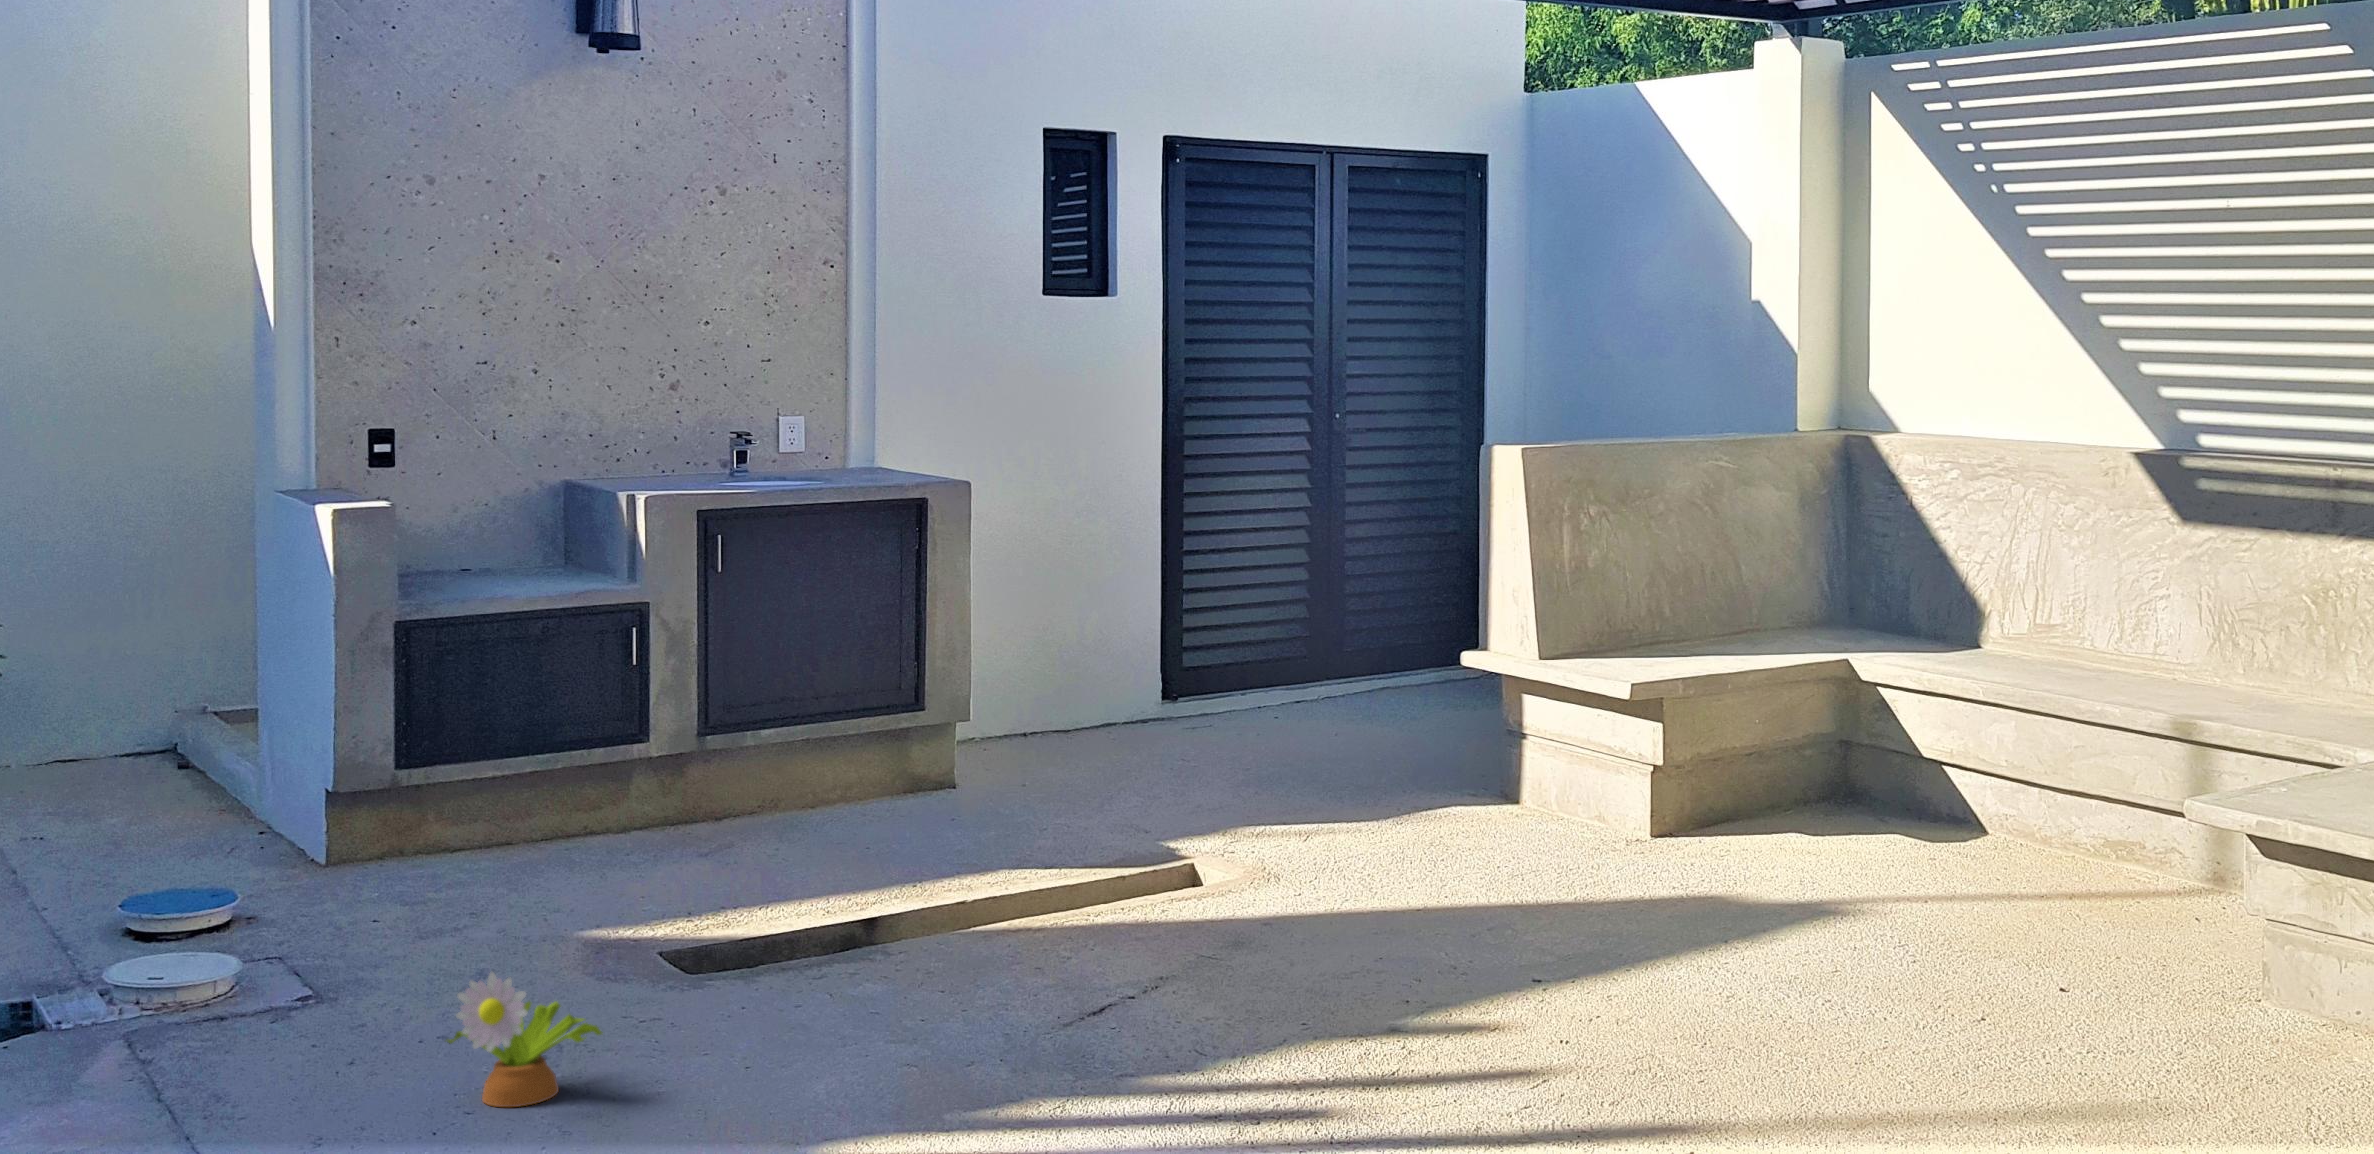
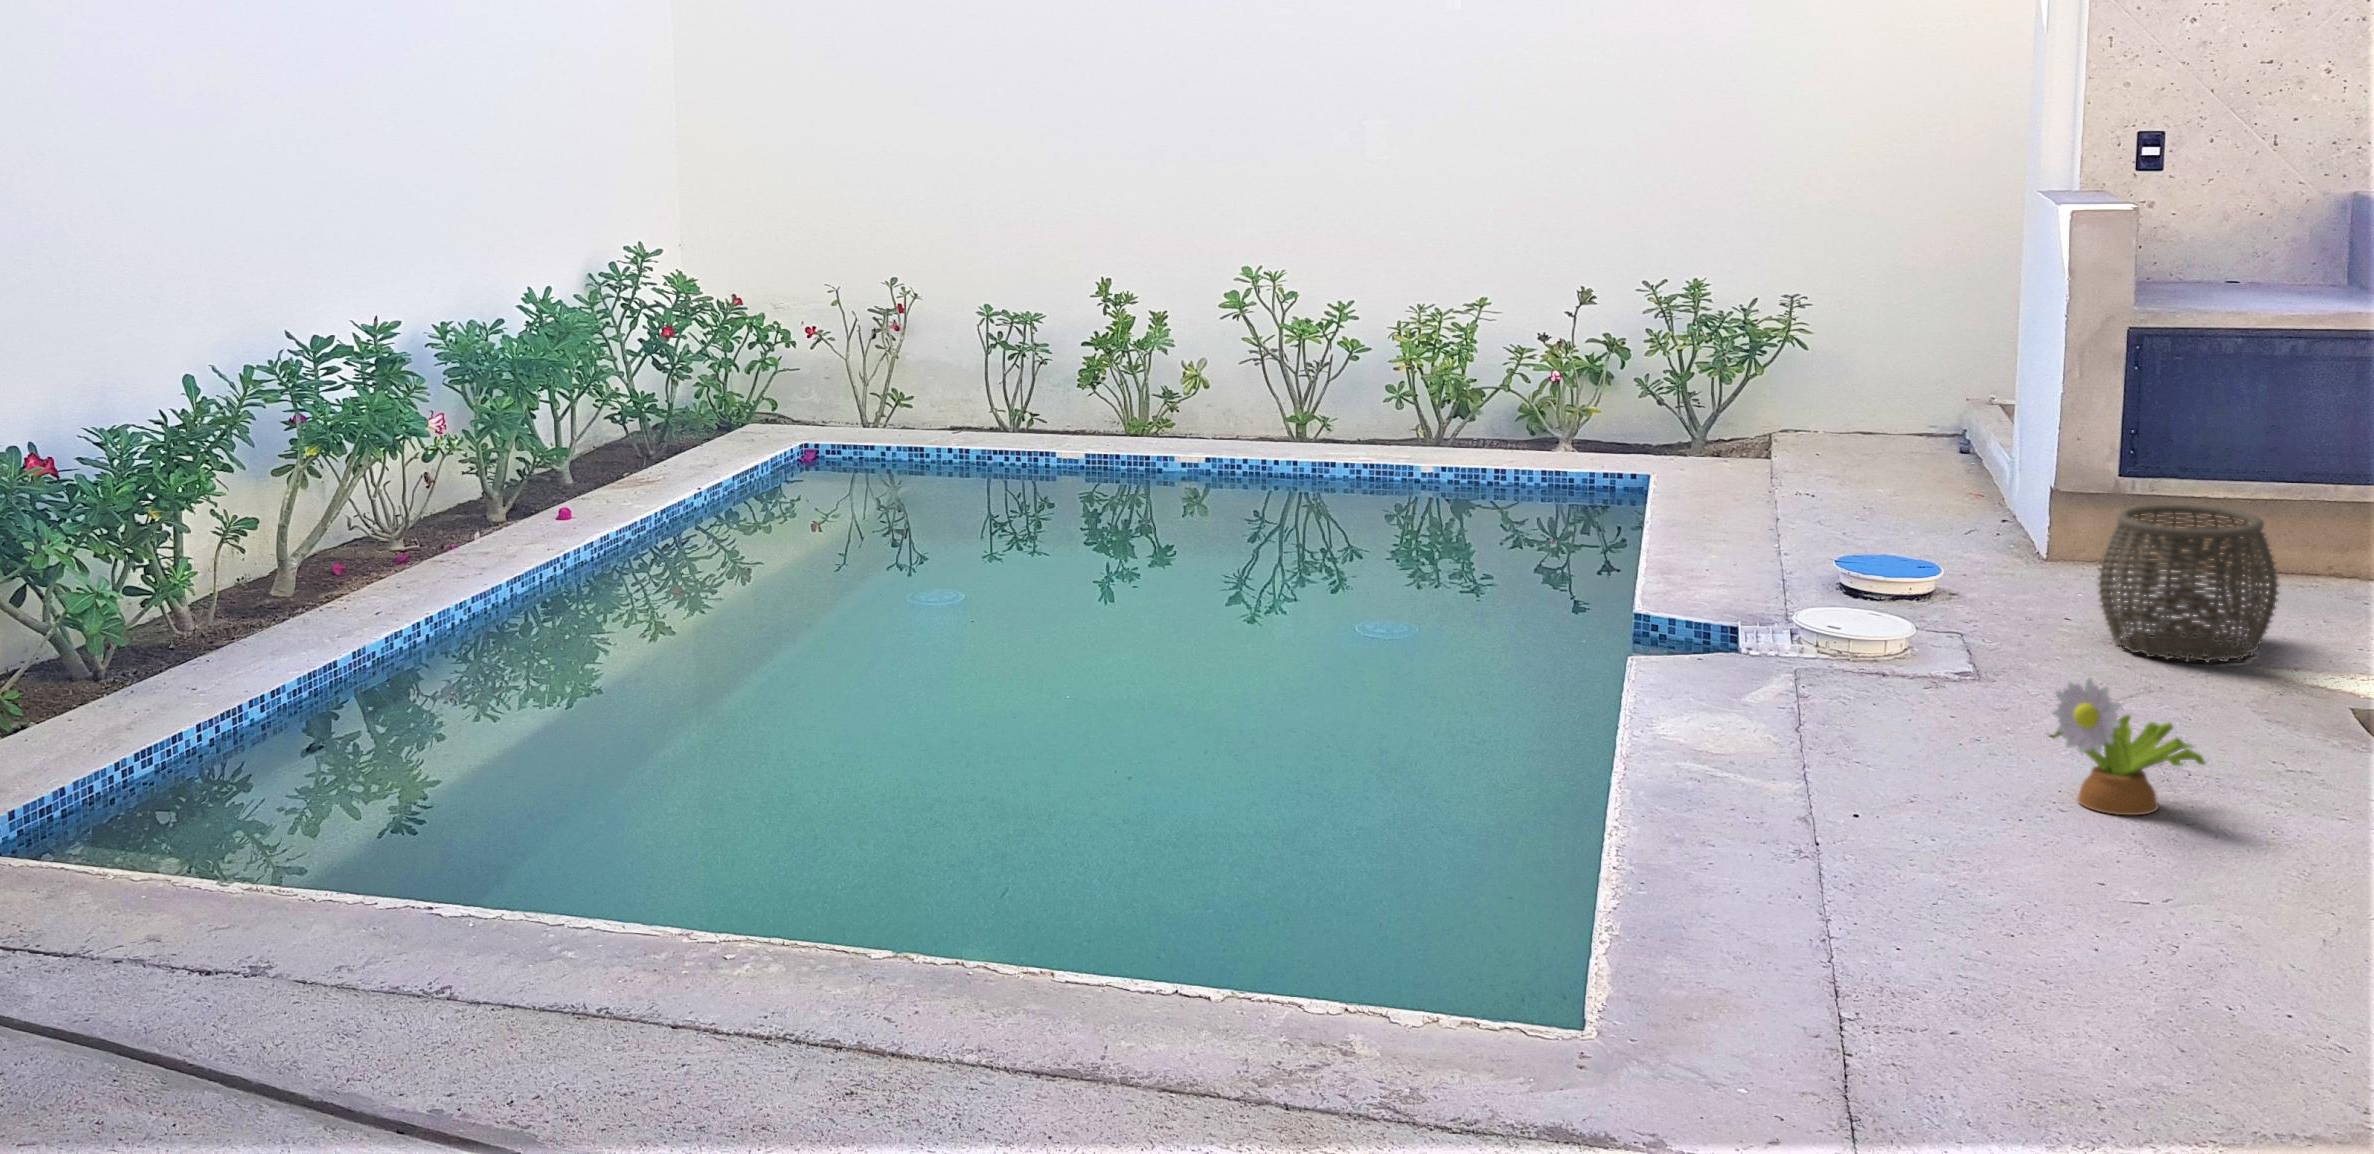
woven basket: none [414,786,580,944] -> present [2098,505,2279,662]

